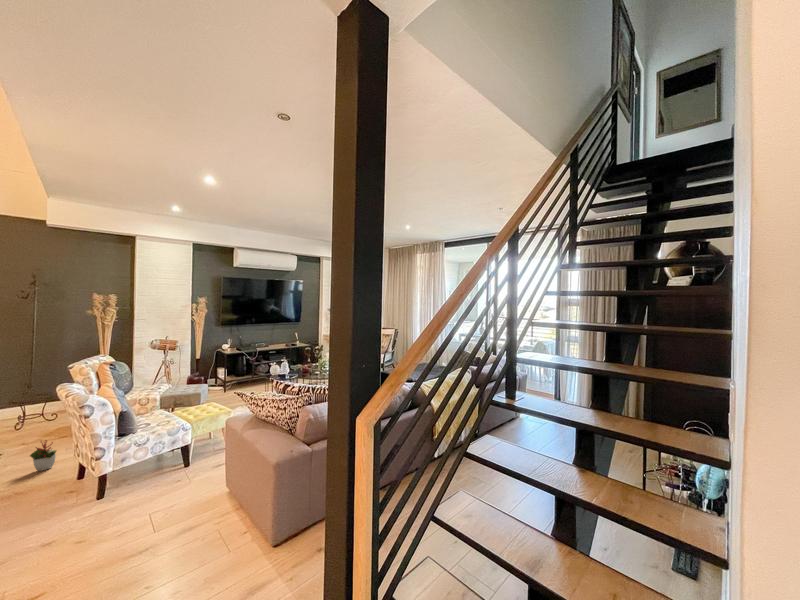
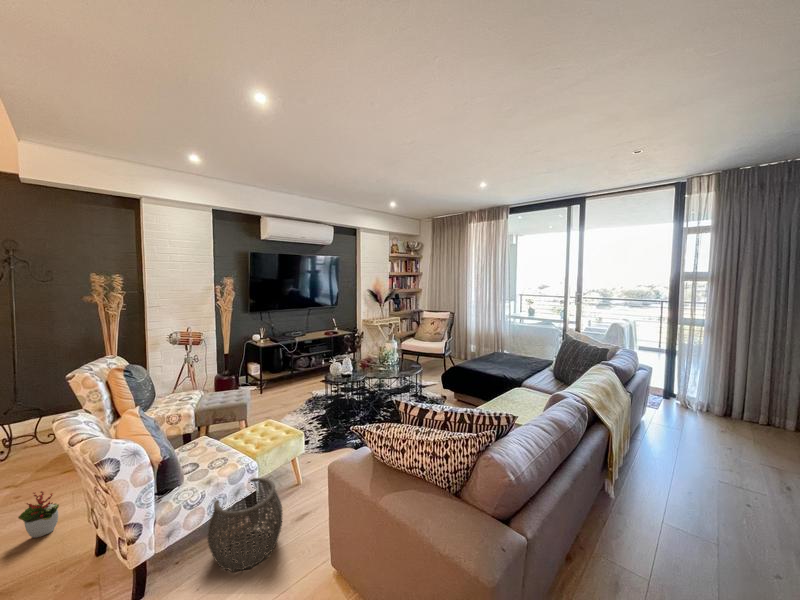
woven basket: none [149,435,204,490] -> present [207,478,283,572]

